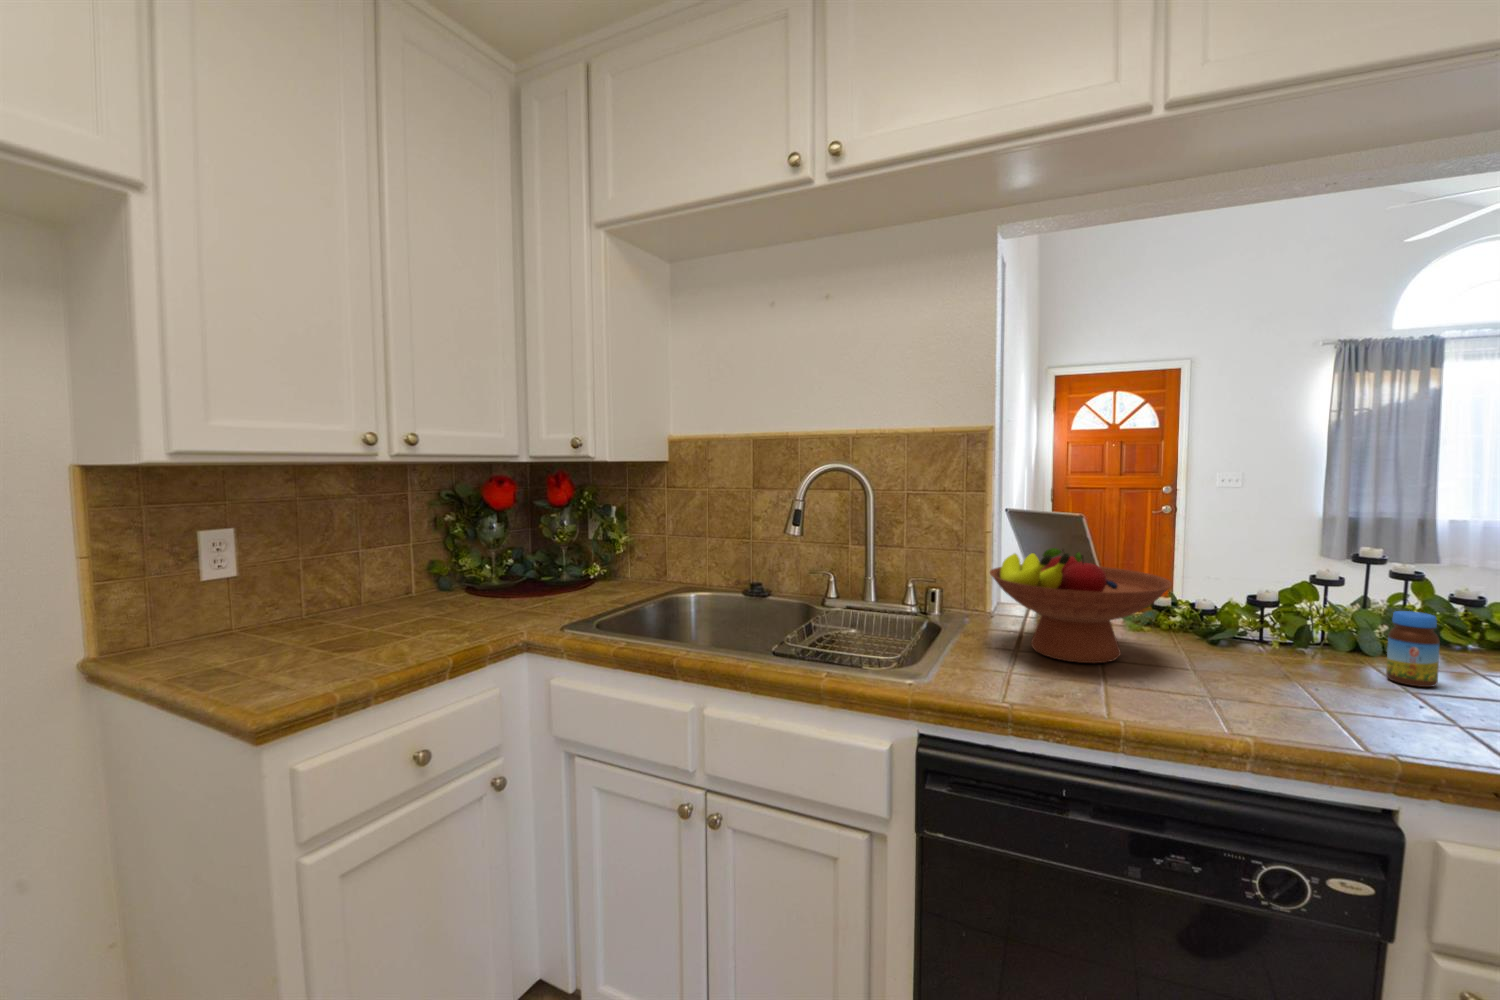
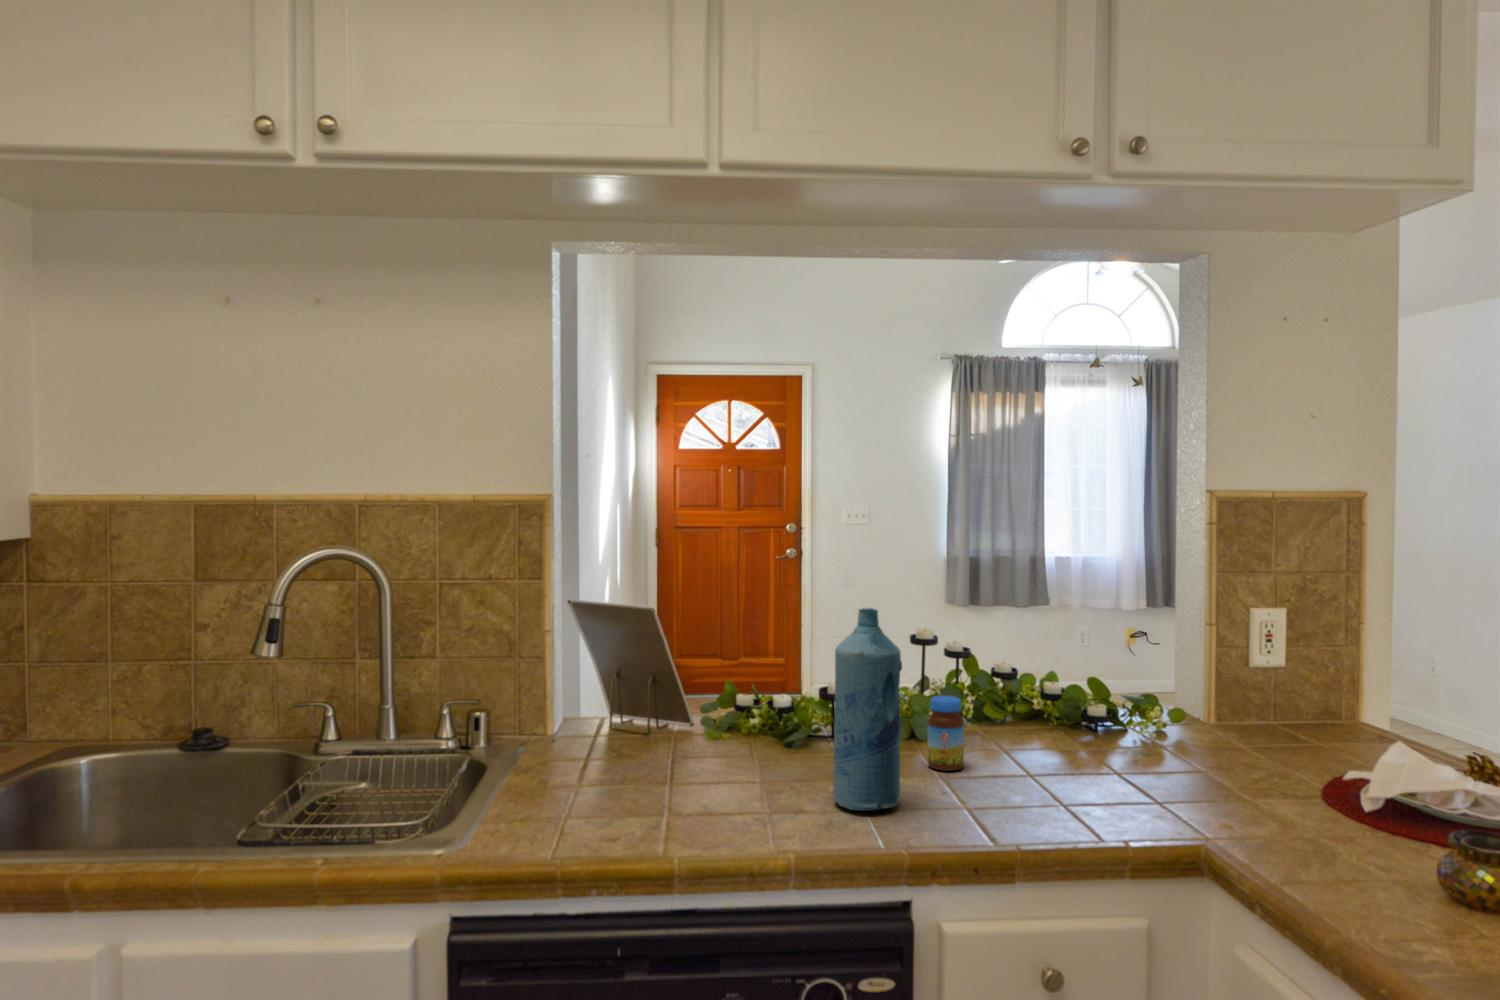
bottle: none [1281,512,1375,710] -> present [833,608,901,811]
fruit bowl: present [990,548,1173,663] -> none [543,656,741,795]

